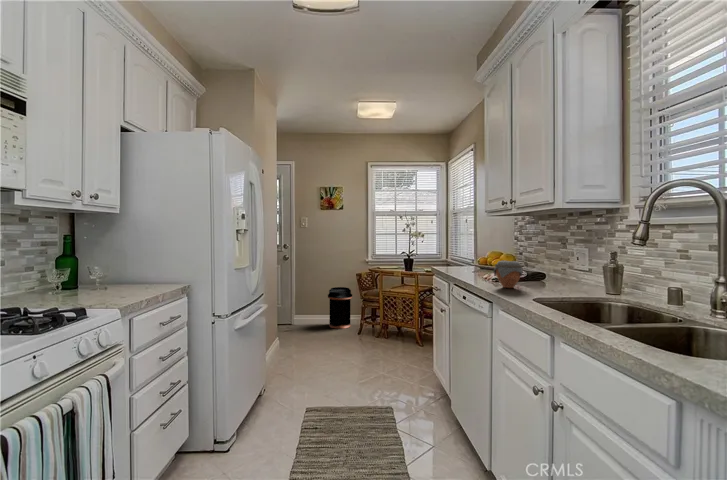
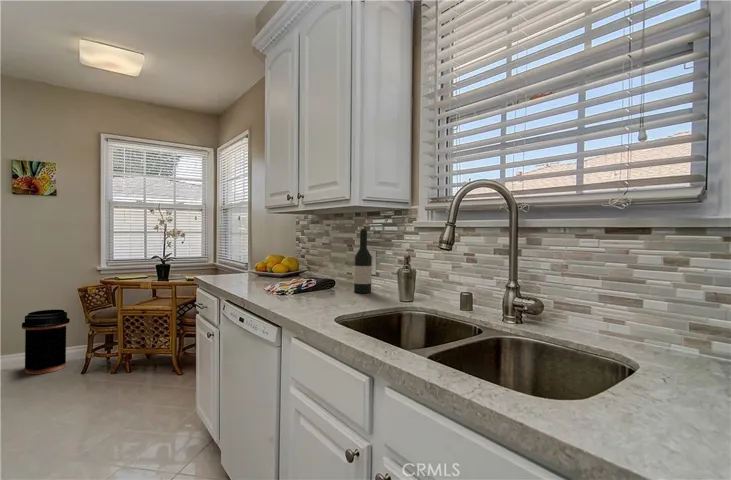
wine bottle: none [563,228,580,285] -> present [354,229,372,293]
jar: present [494,261,522,288] -> none [281,268,315,303]

